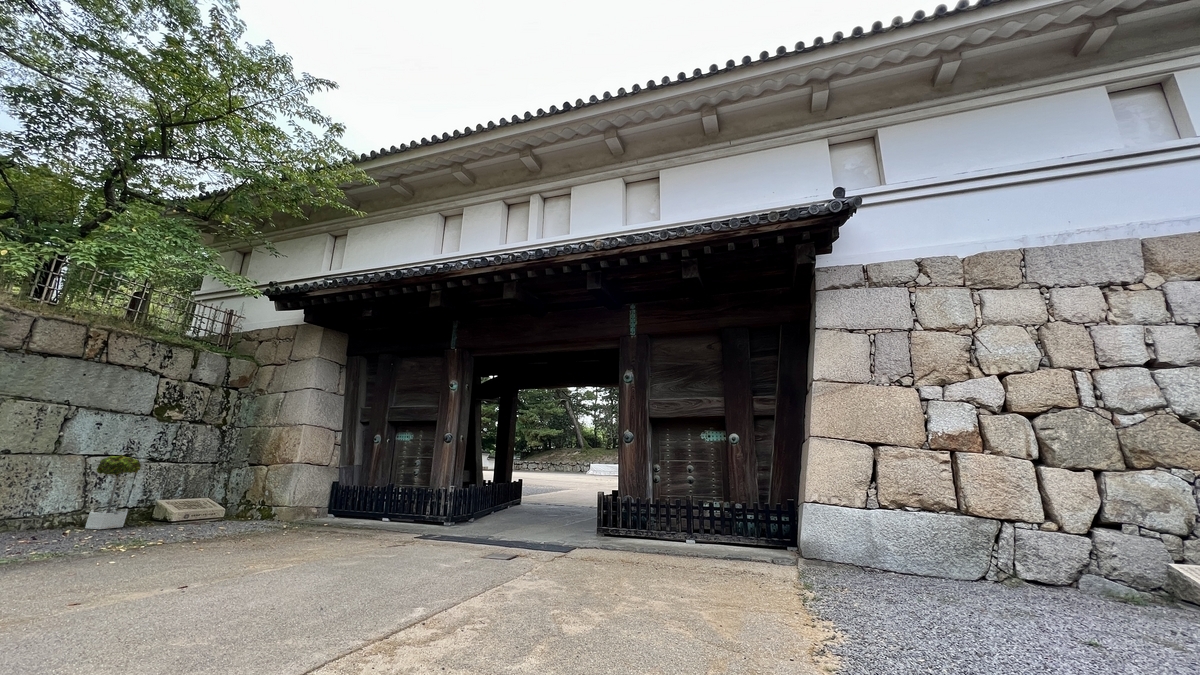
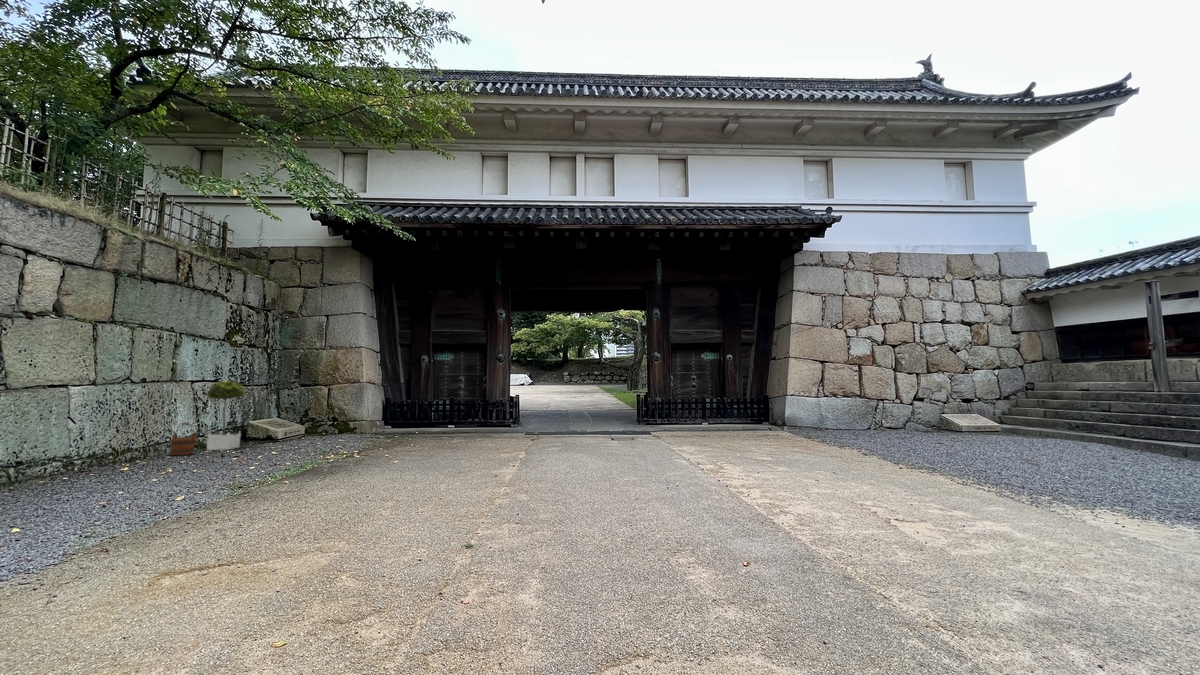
wooden bucket: none [20,499,54,534] -> present [171,423,196,455]

